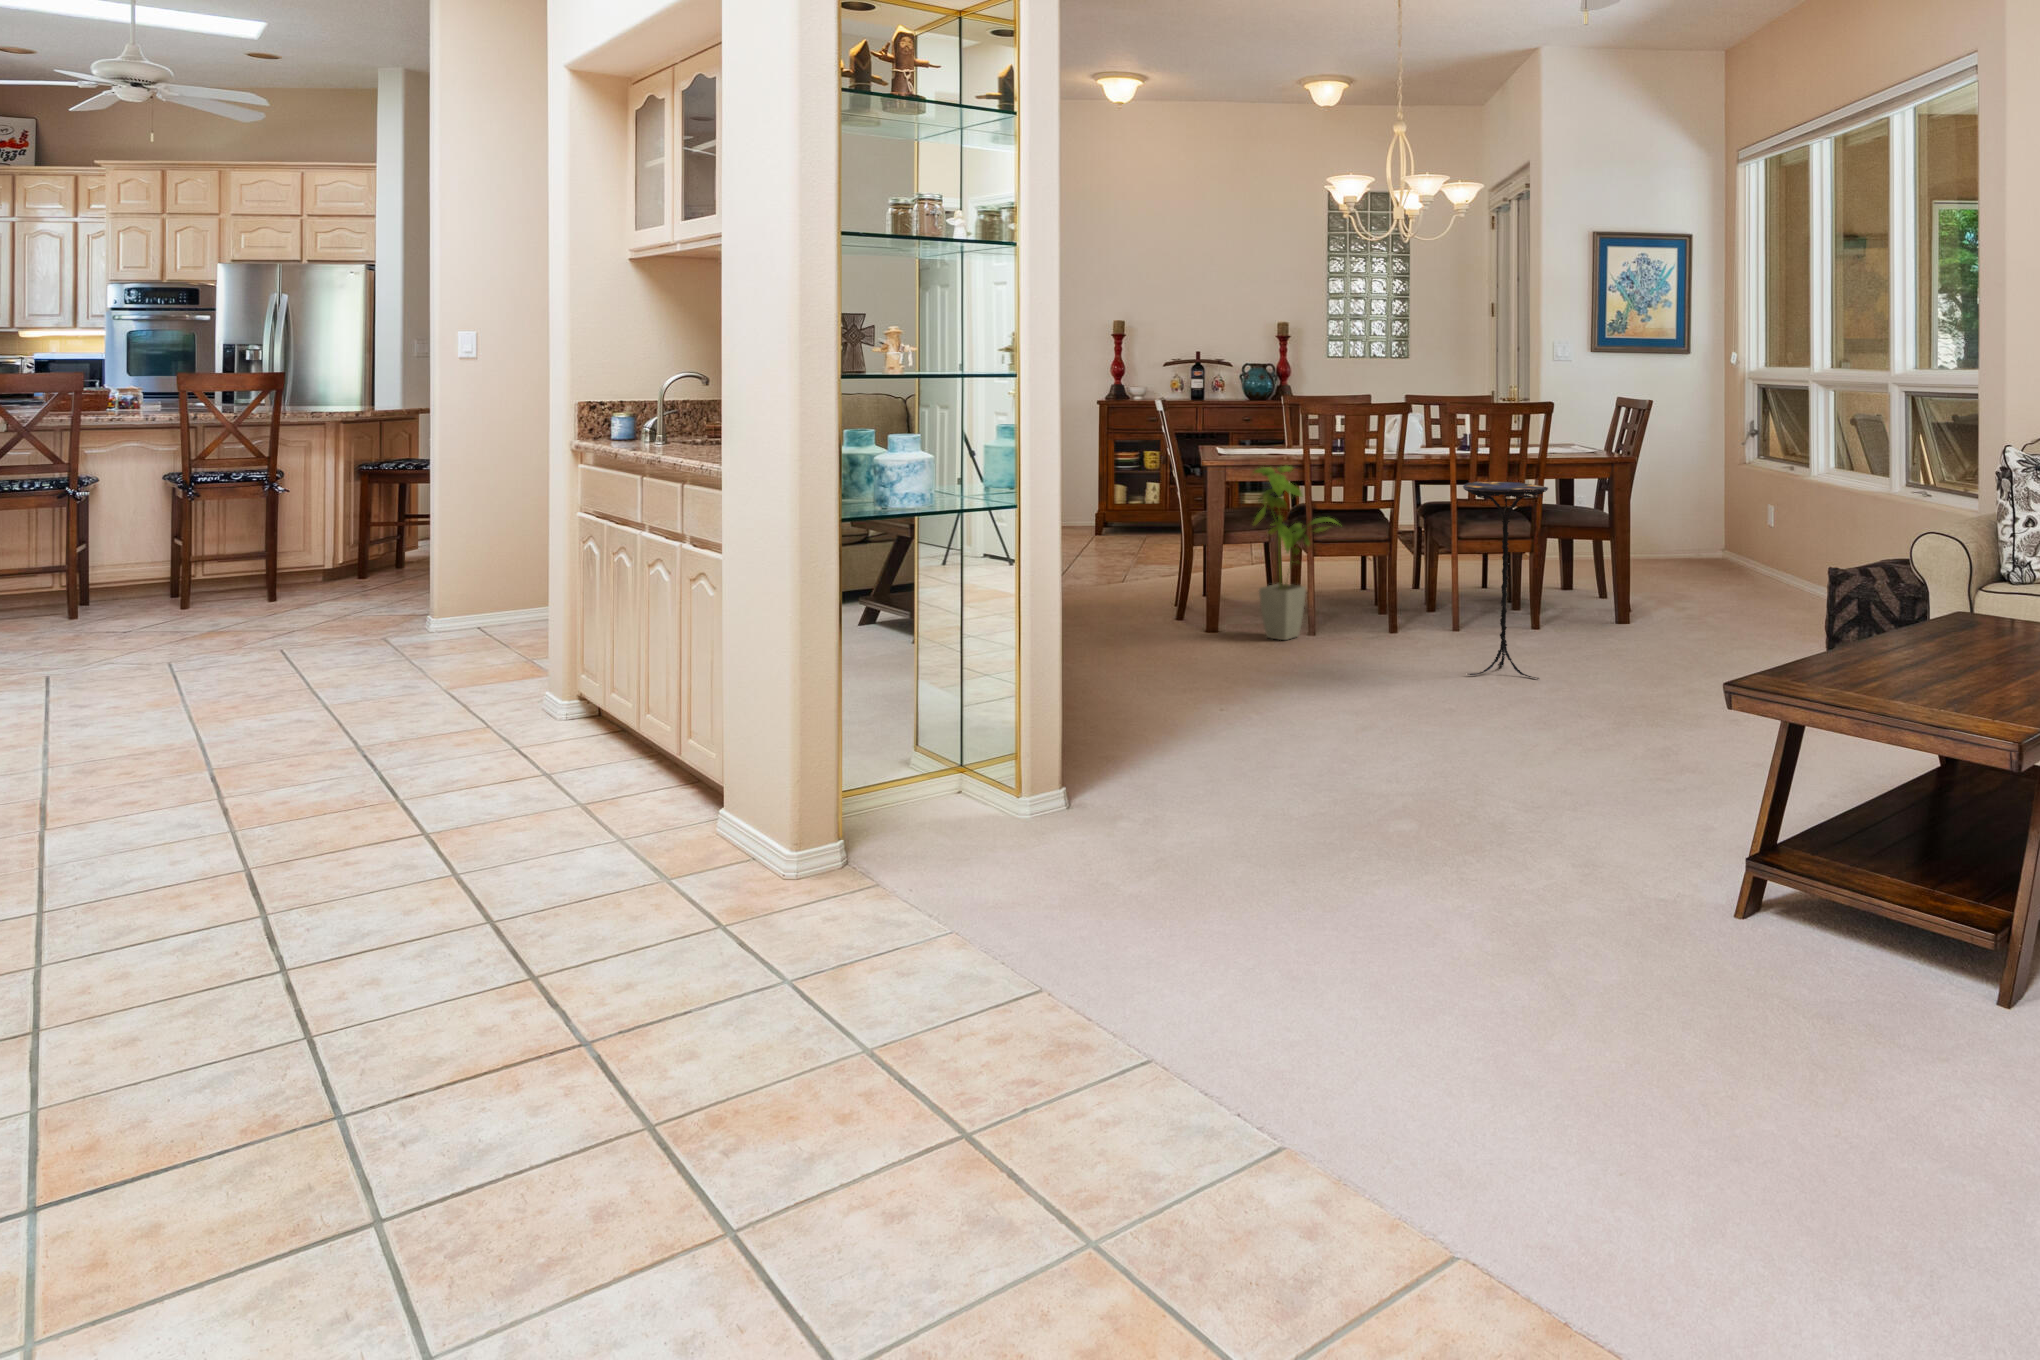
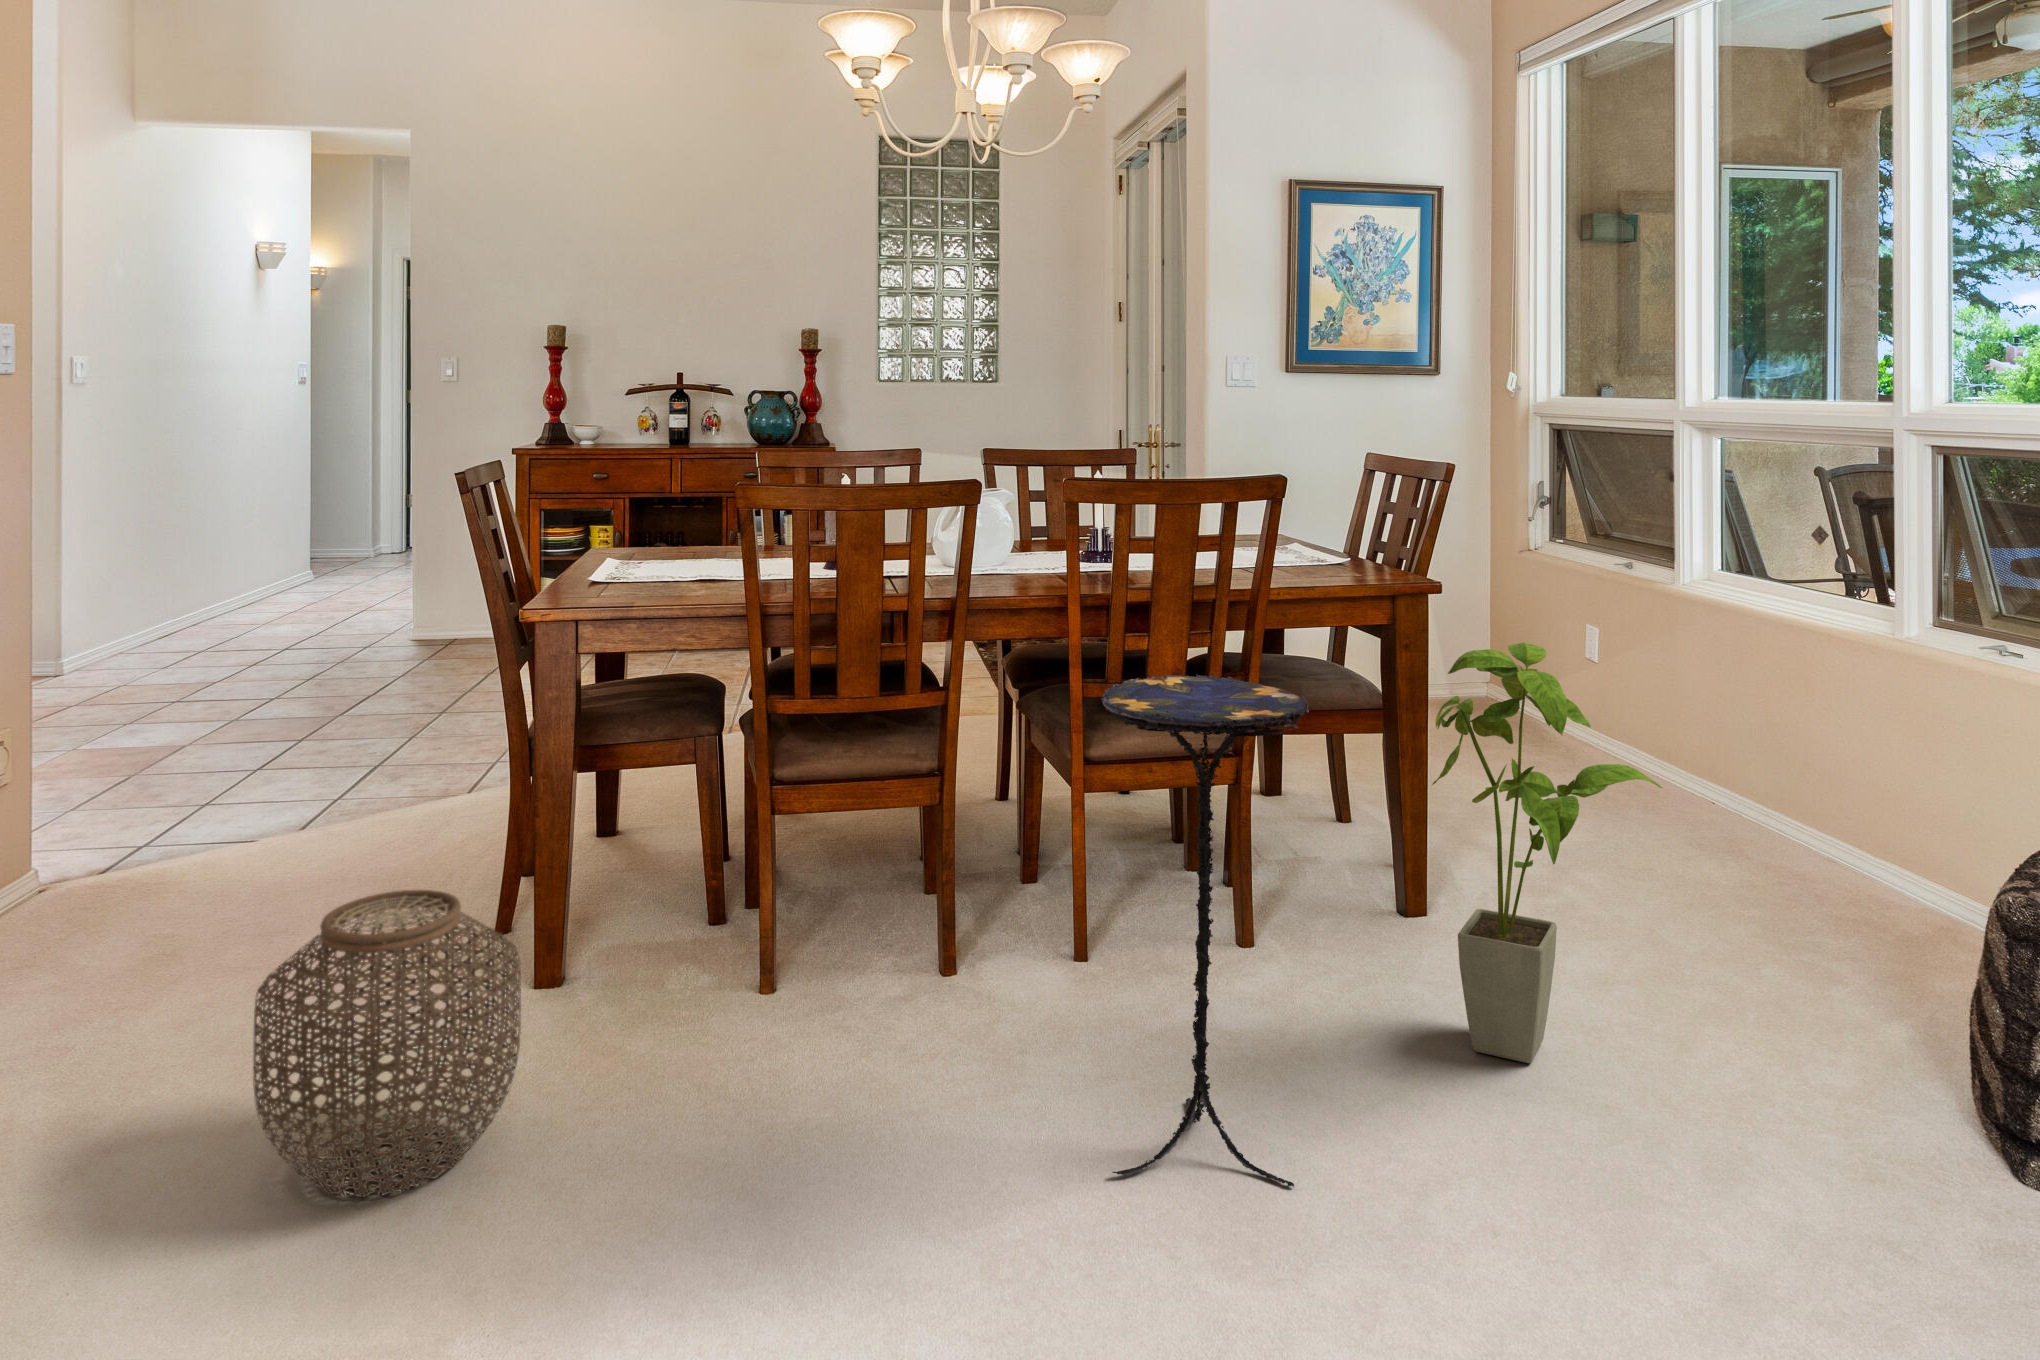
house plant: present [1253,465,1340,640] -> present [1432,643,1663,1063]
woven basket: none [1129,564,1226,673] -> present [253,890,521,1197]

